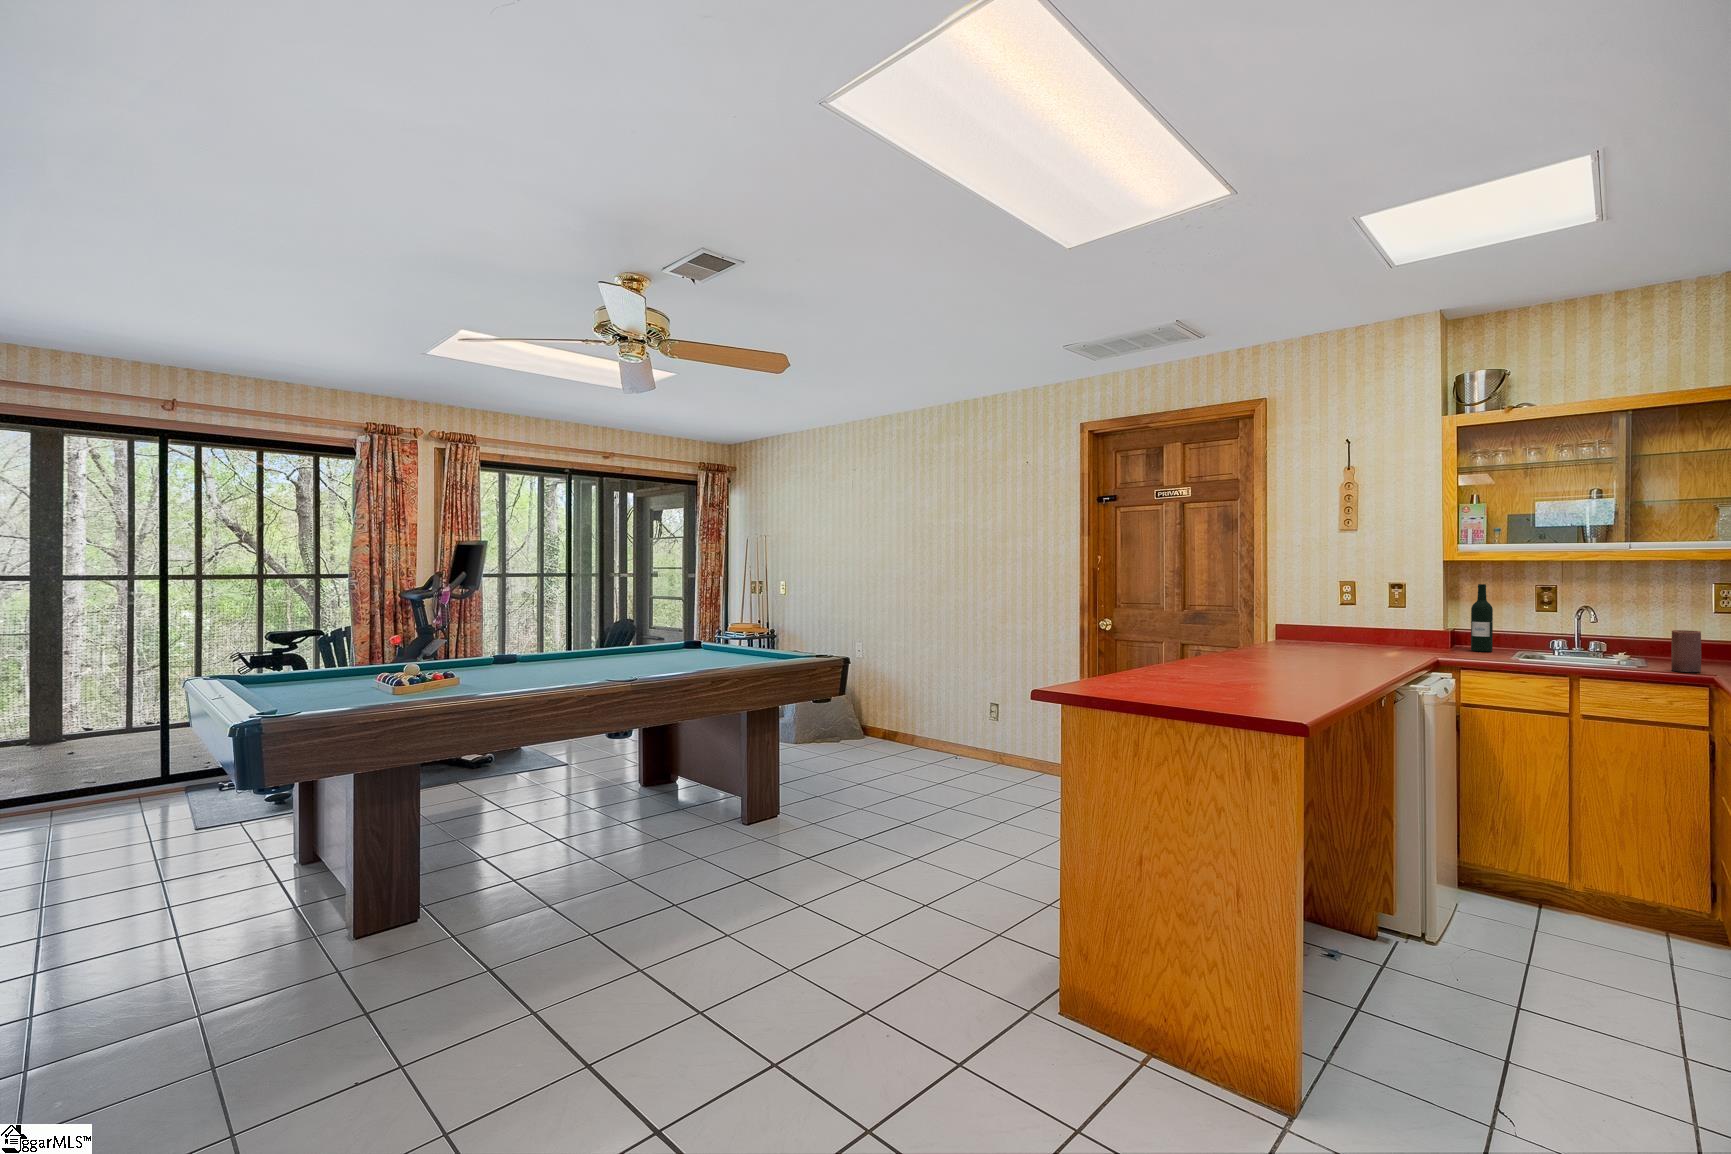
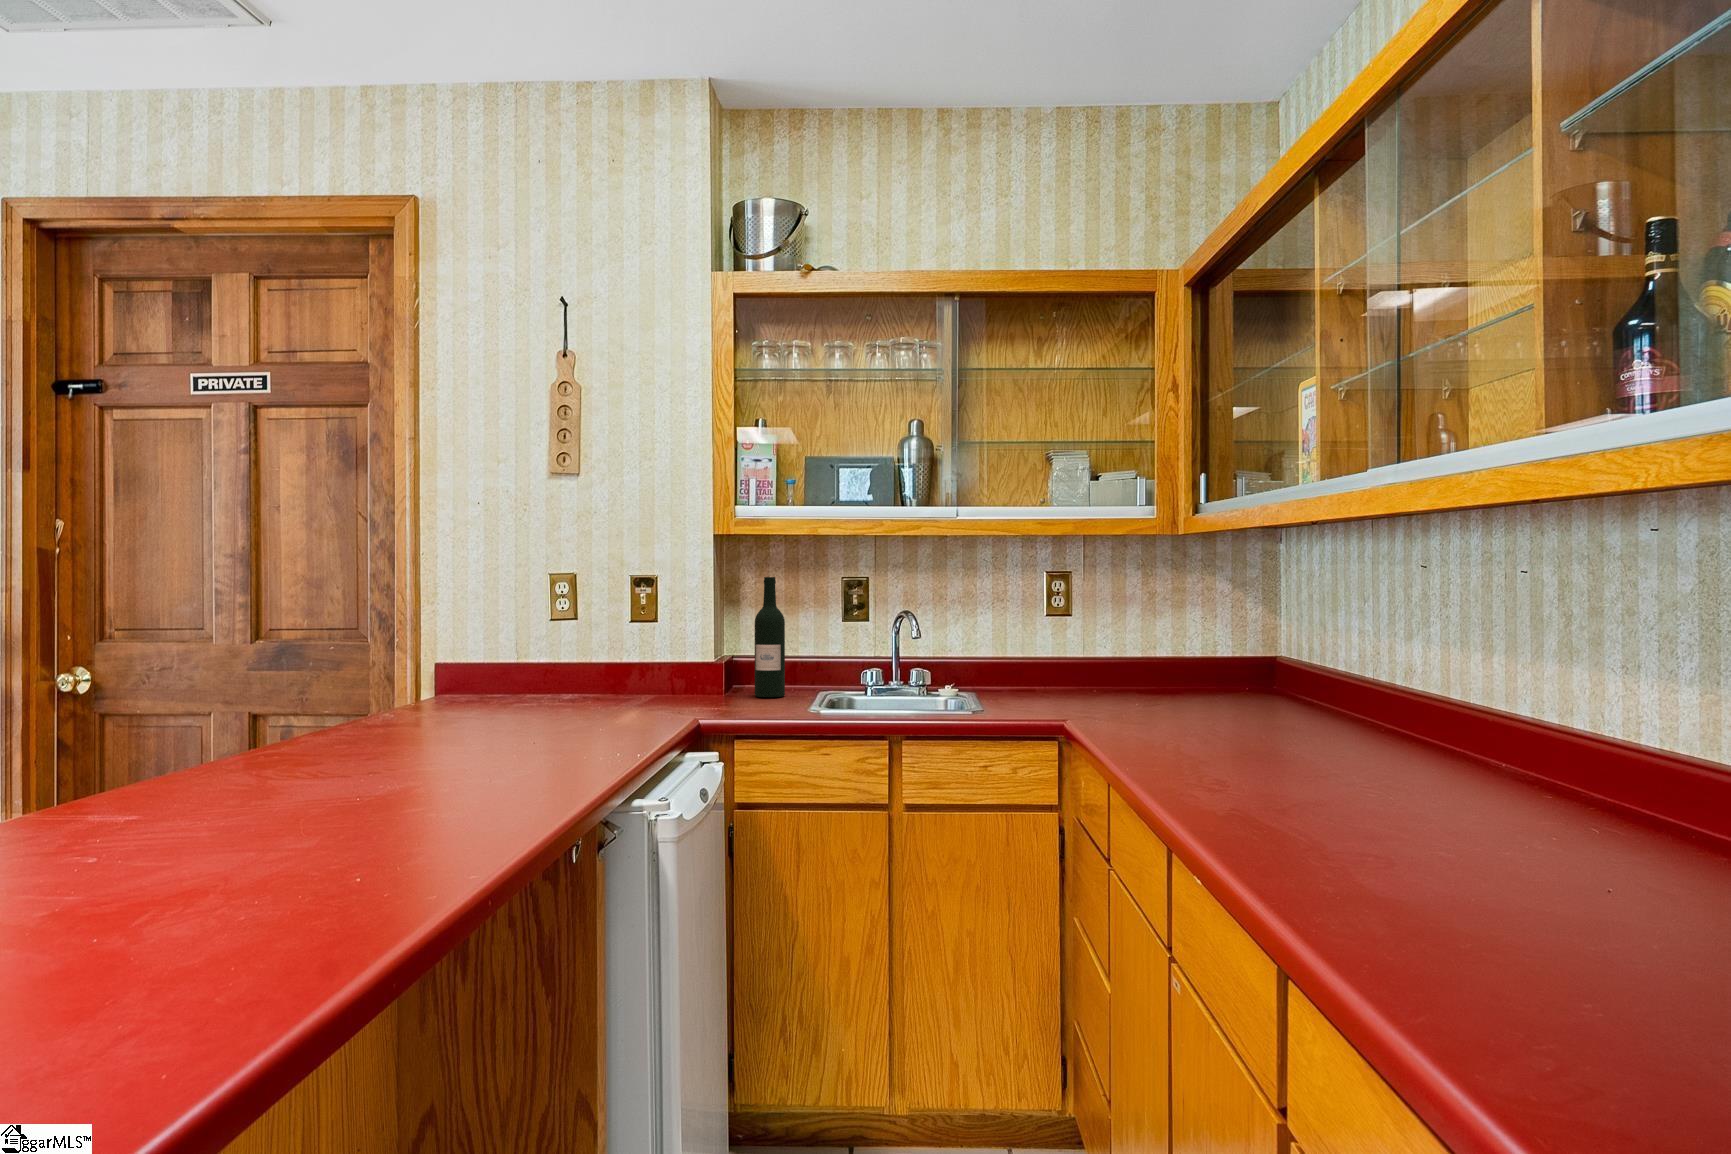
candle: present [1671,630,1701,672] -> none [1011,647,1044,715]

